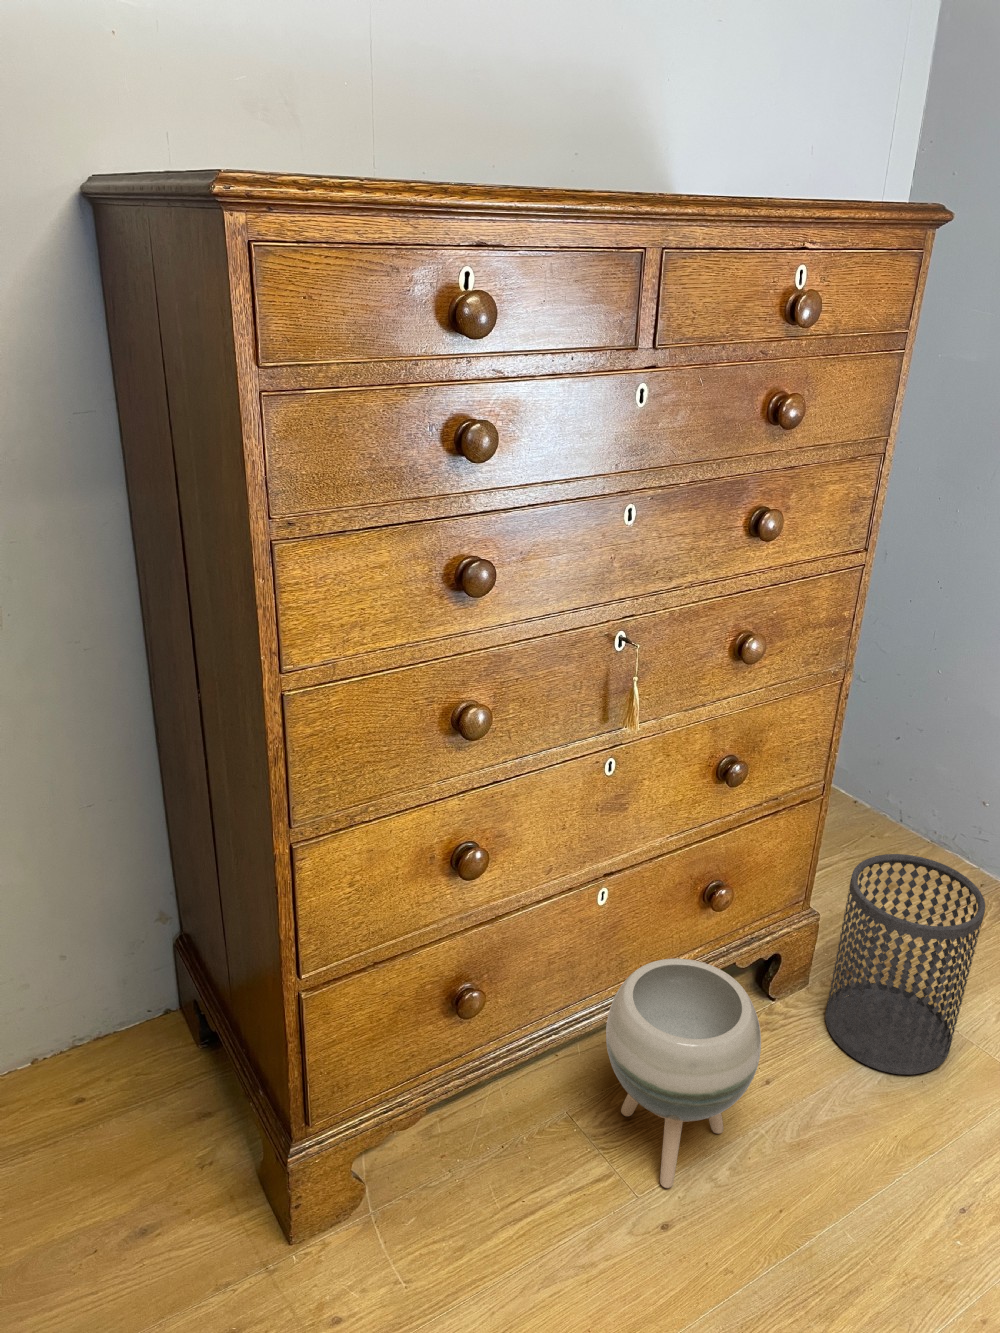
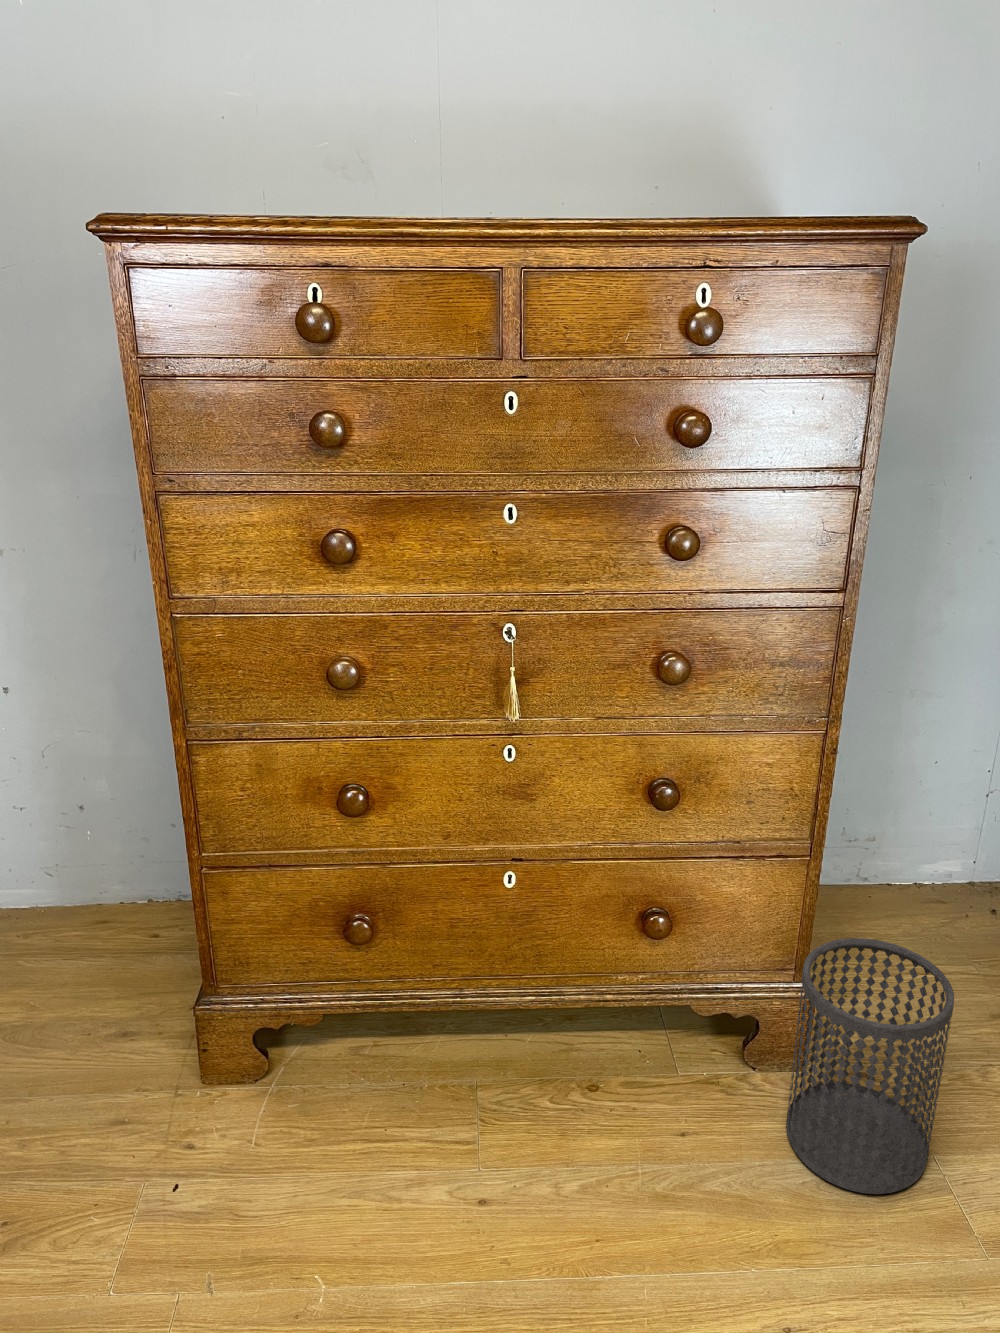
planter: present [606,958,761,1188] -> none [472,957,620,1174]

